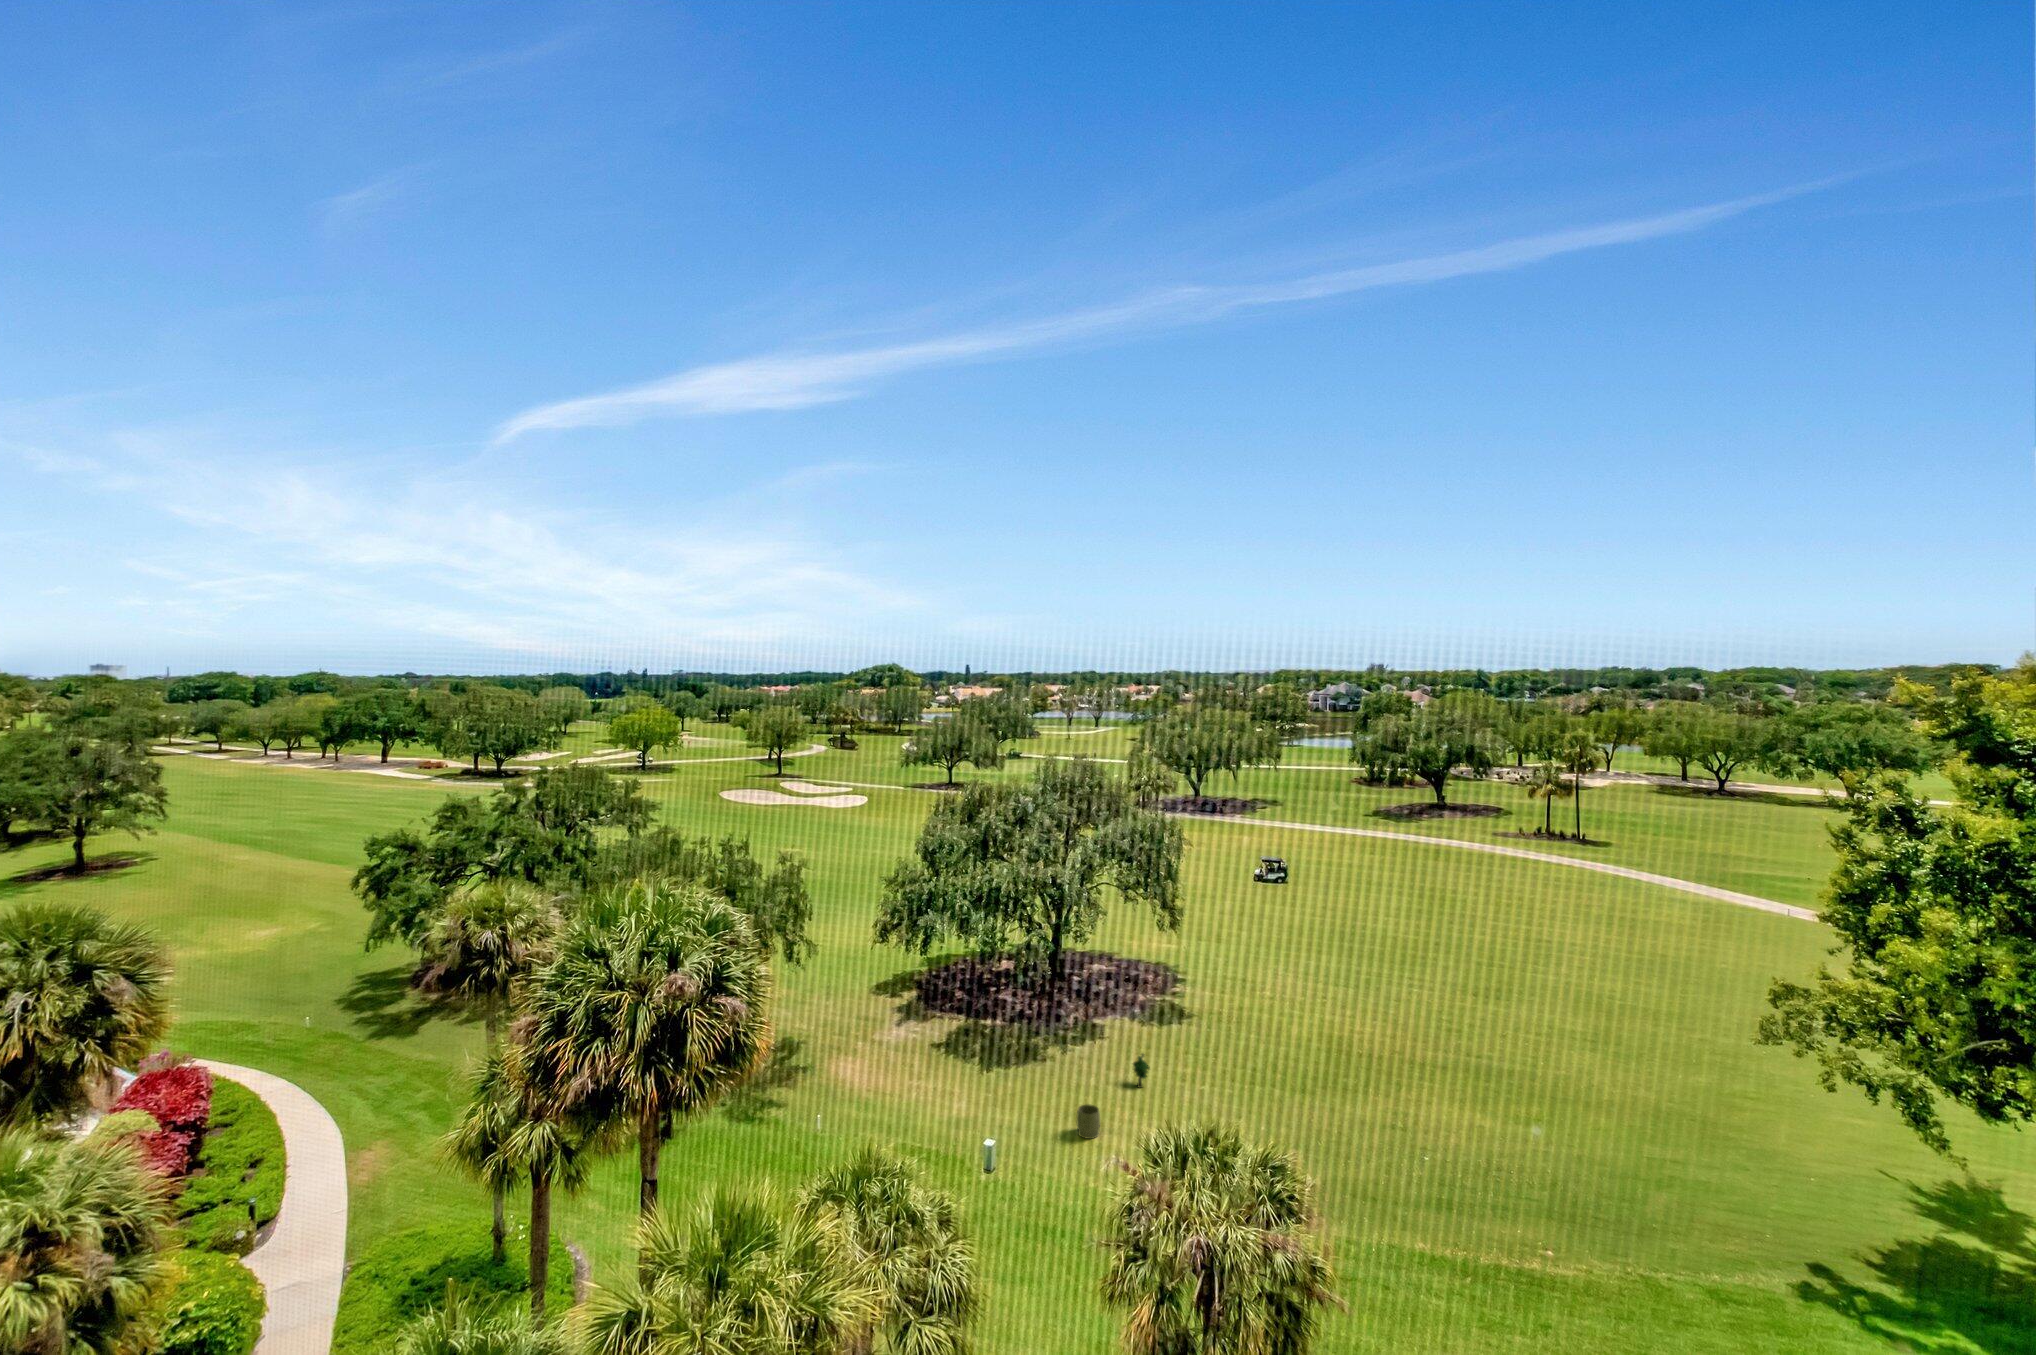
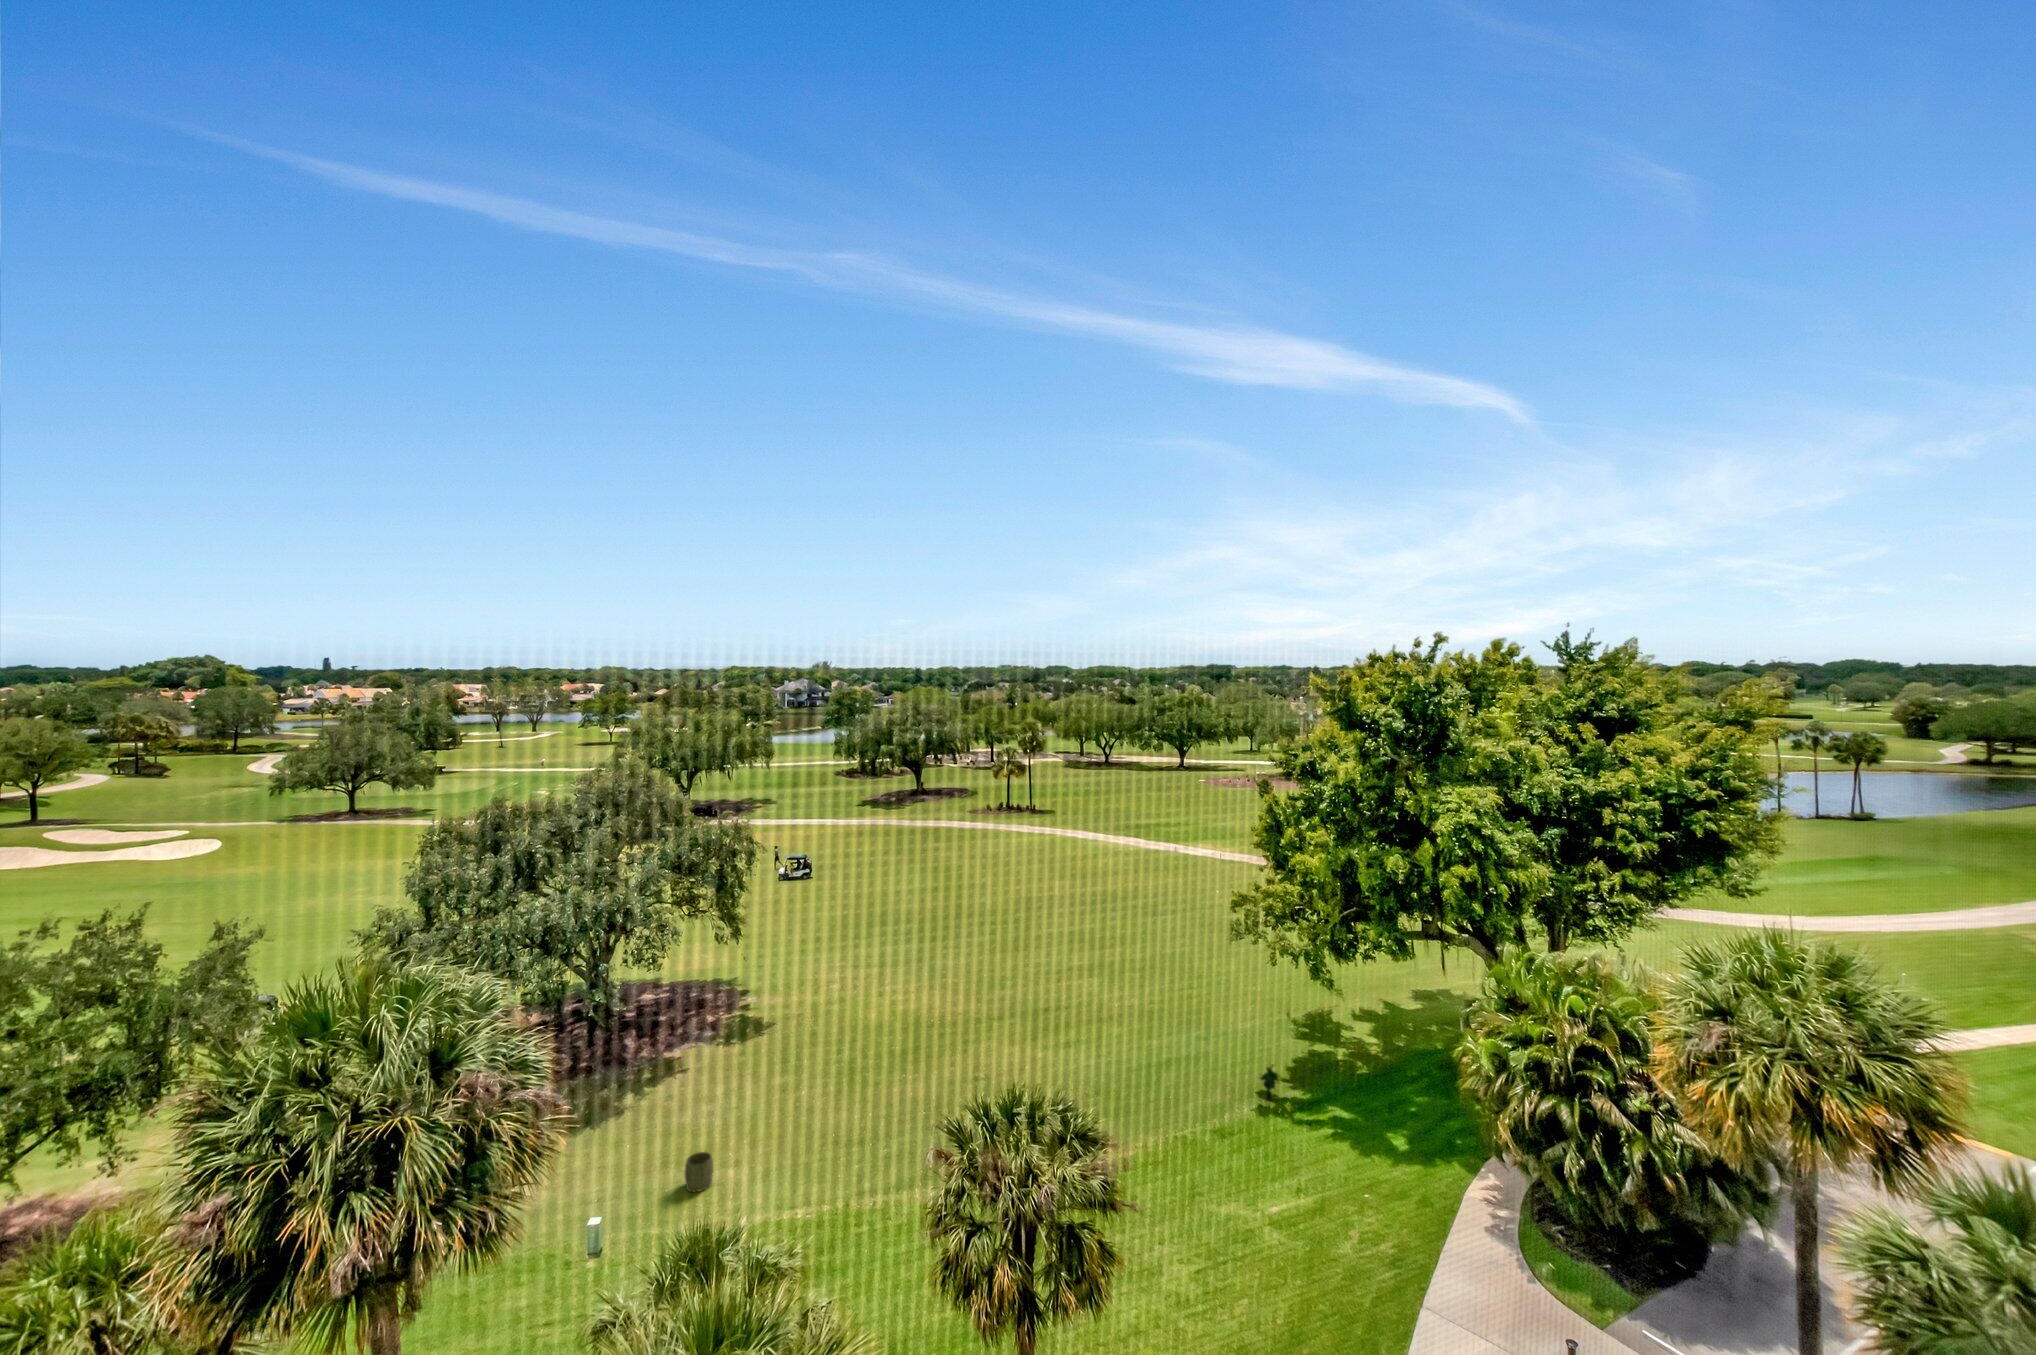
decorative plant: present [1133,1054,1150,1088] -> present [1260,1065,1278,1101]

